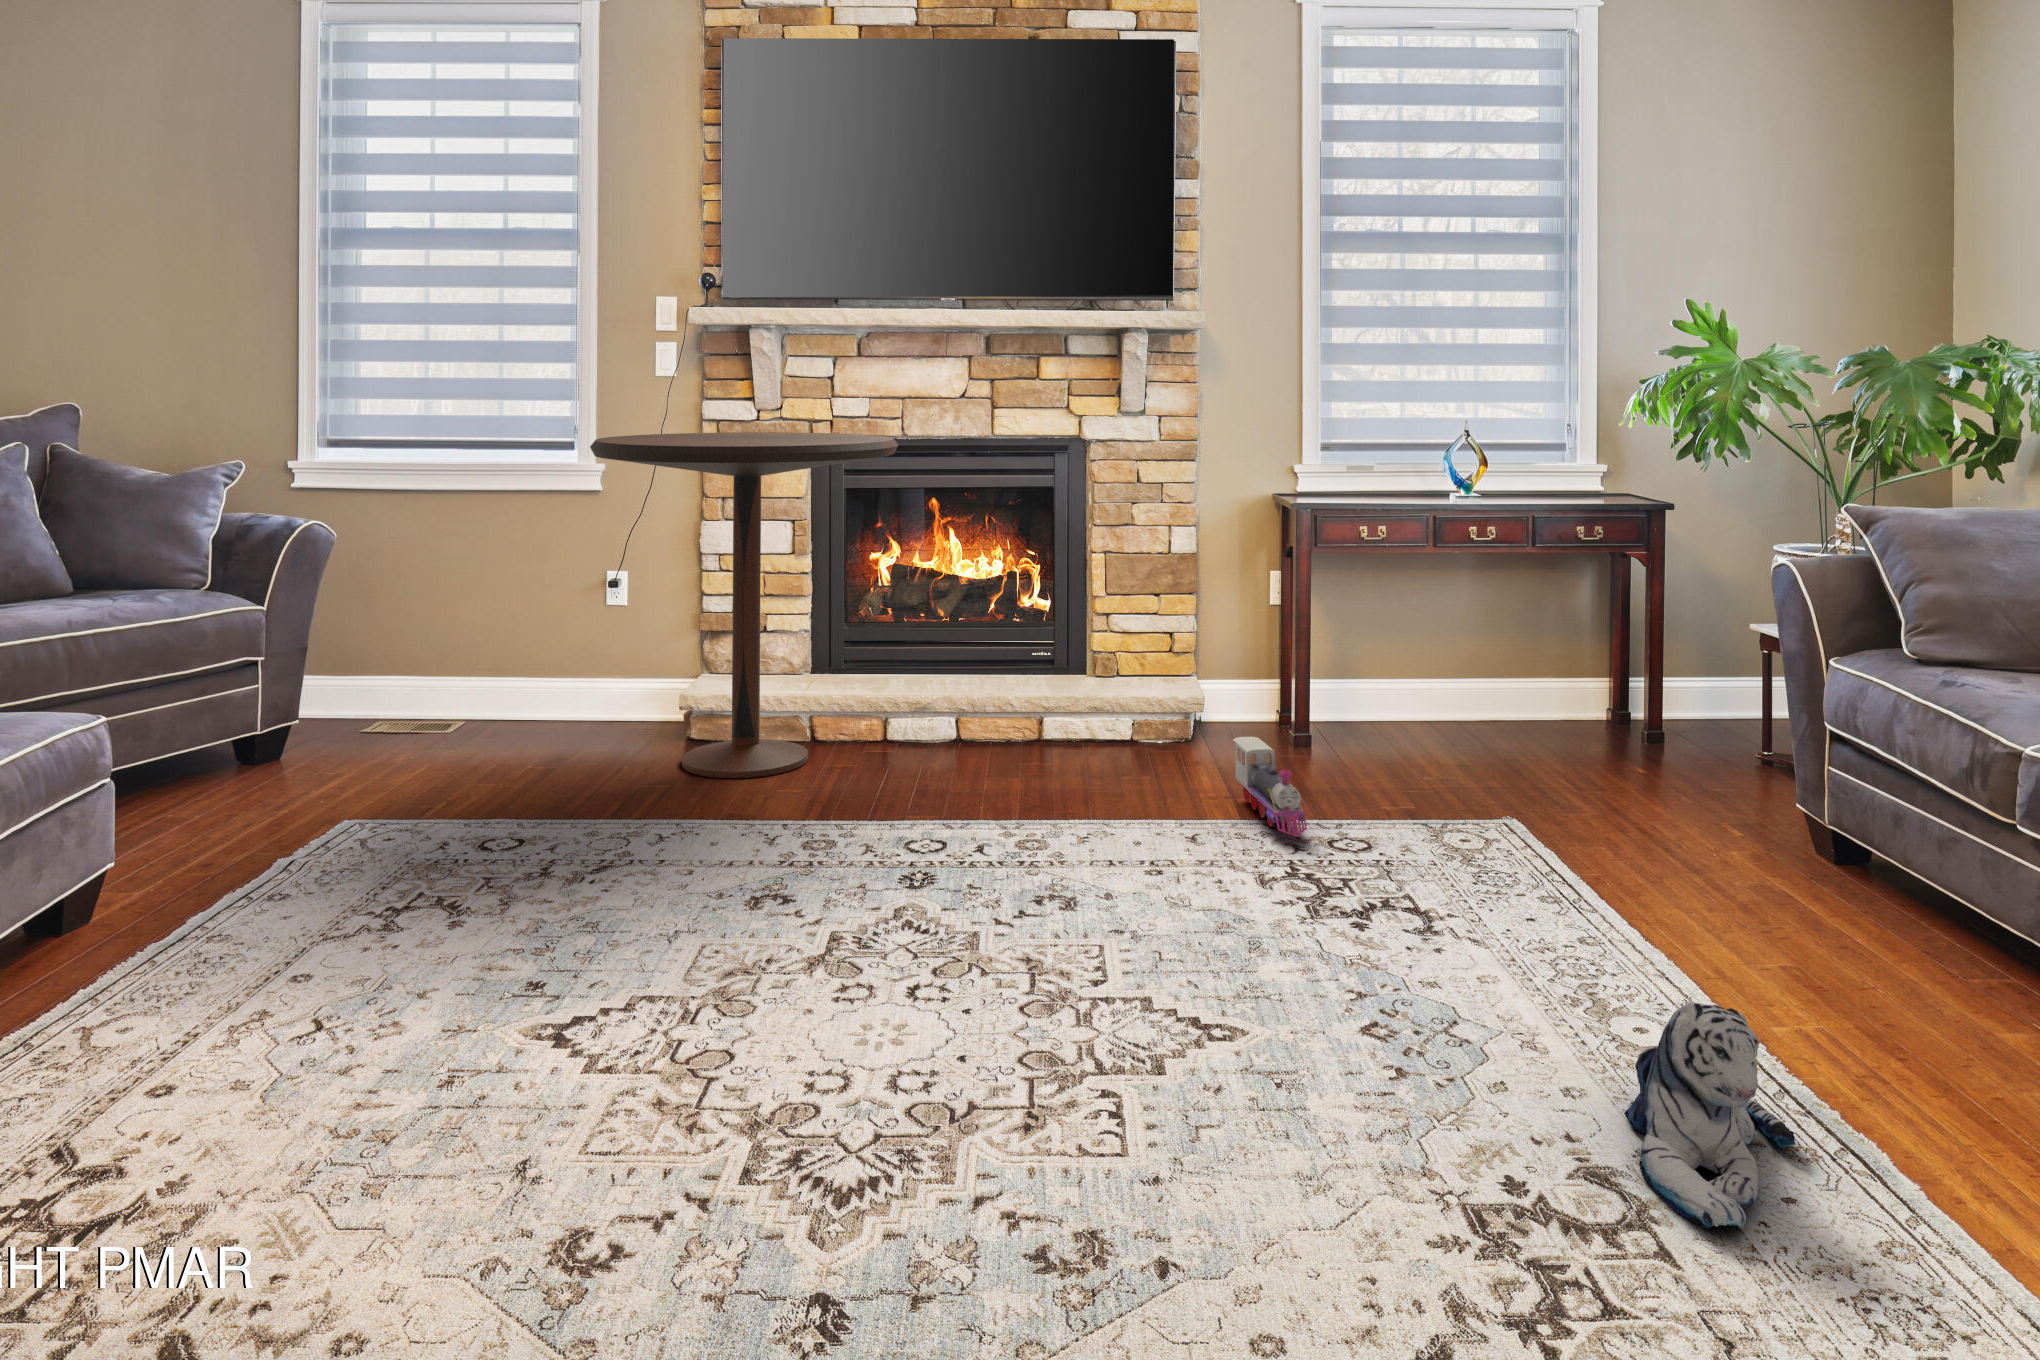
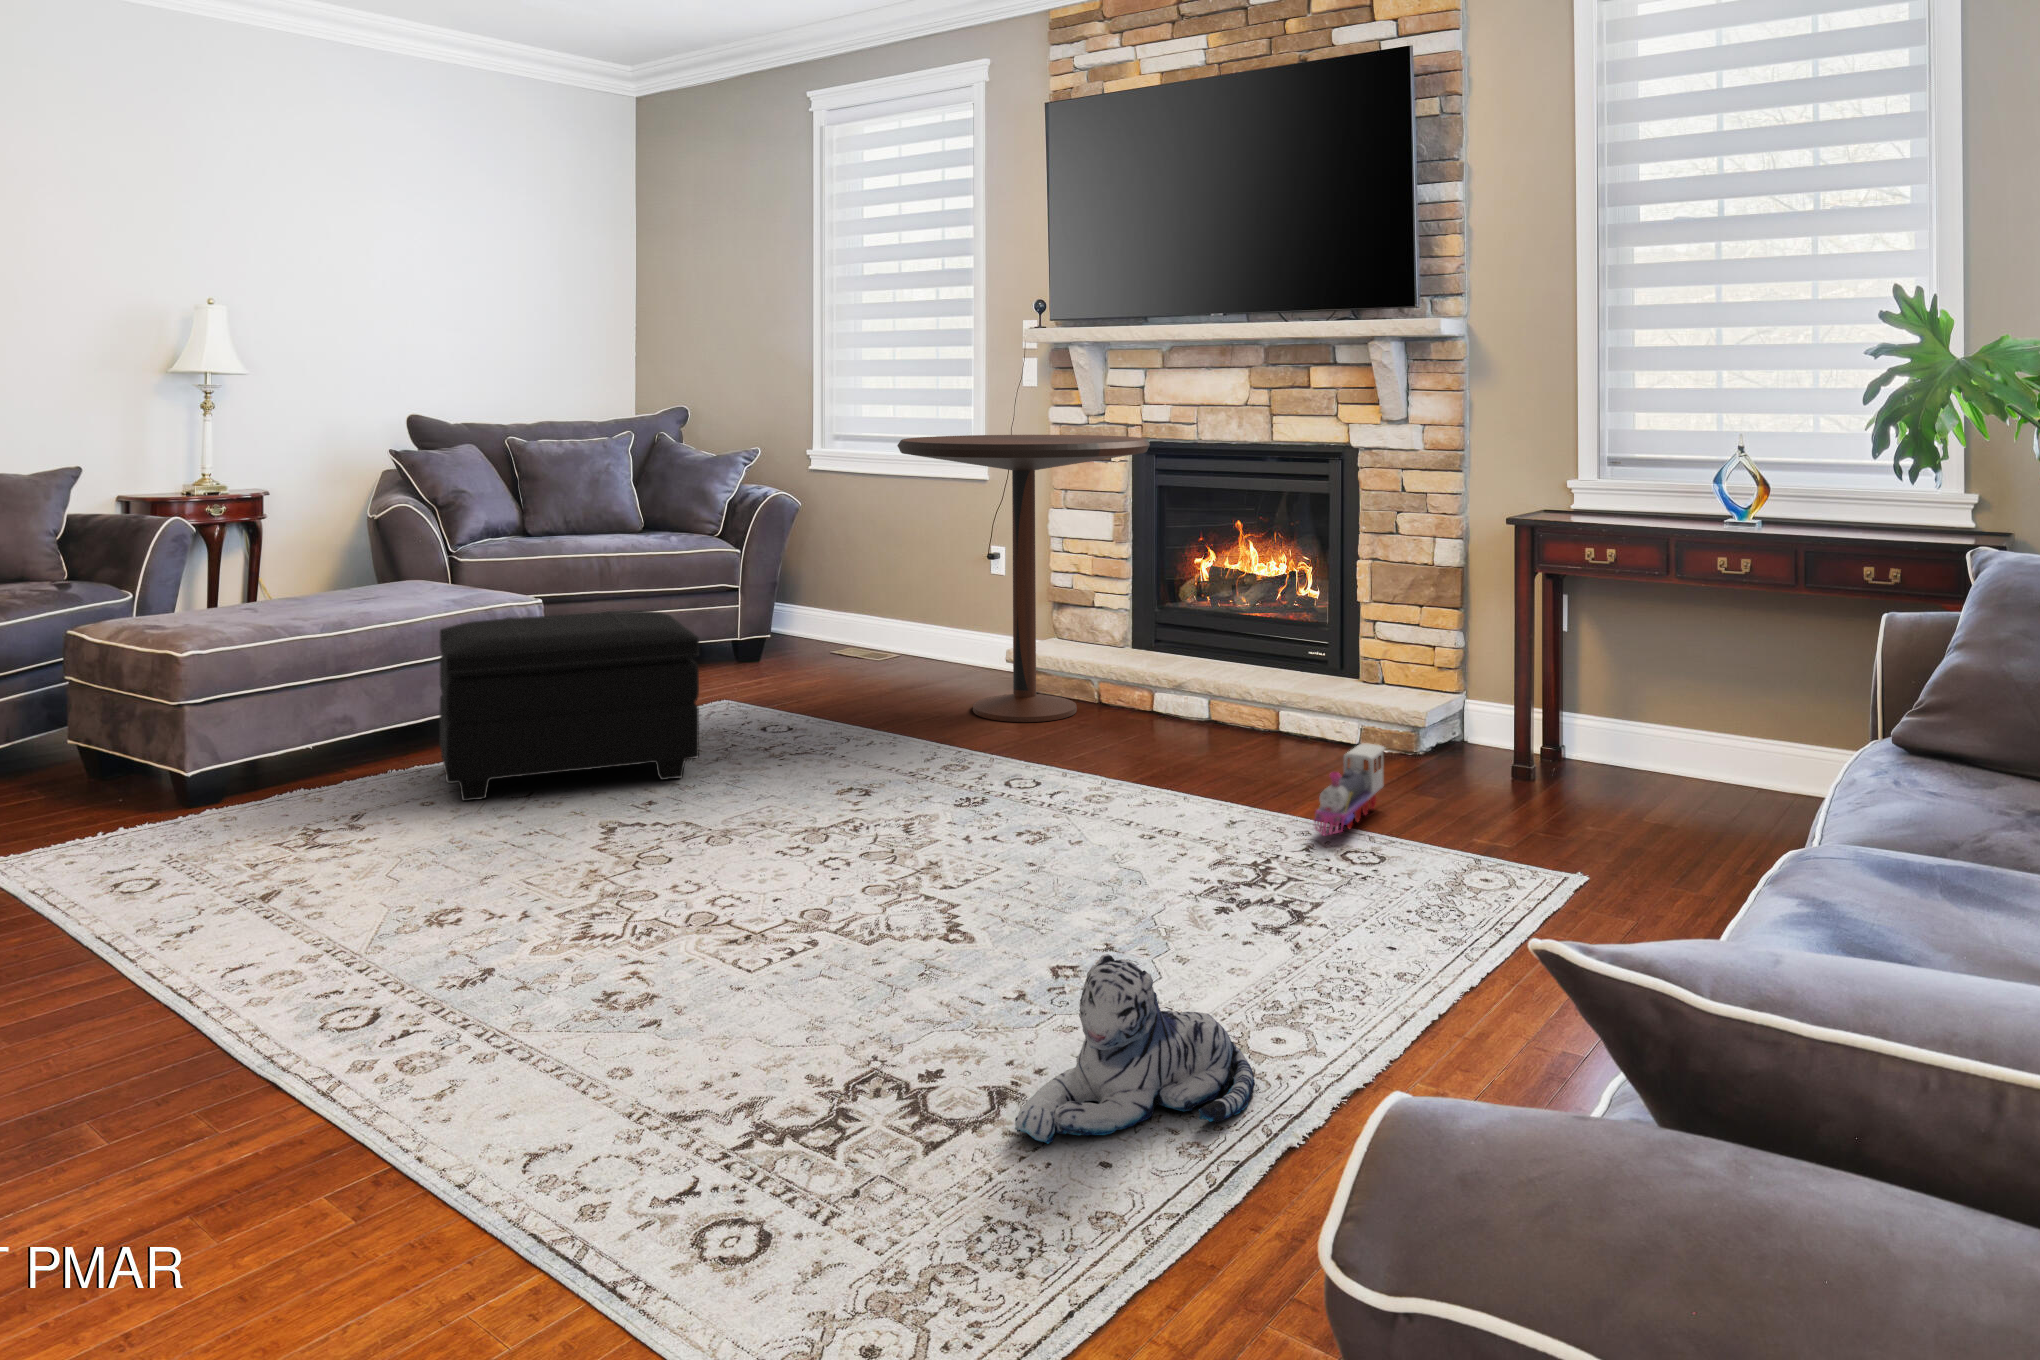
footstool: none [34,702,525,1055] -> present [440,611,699,801]

